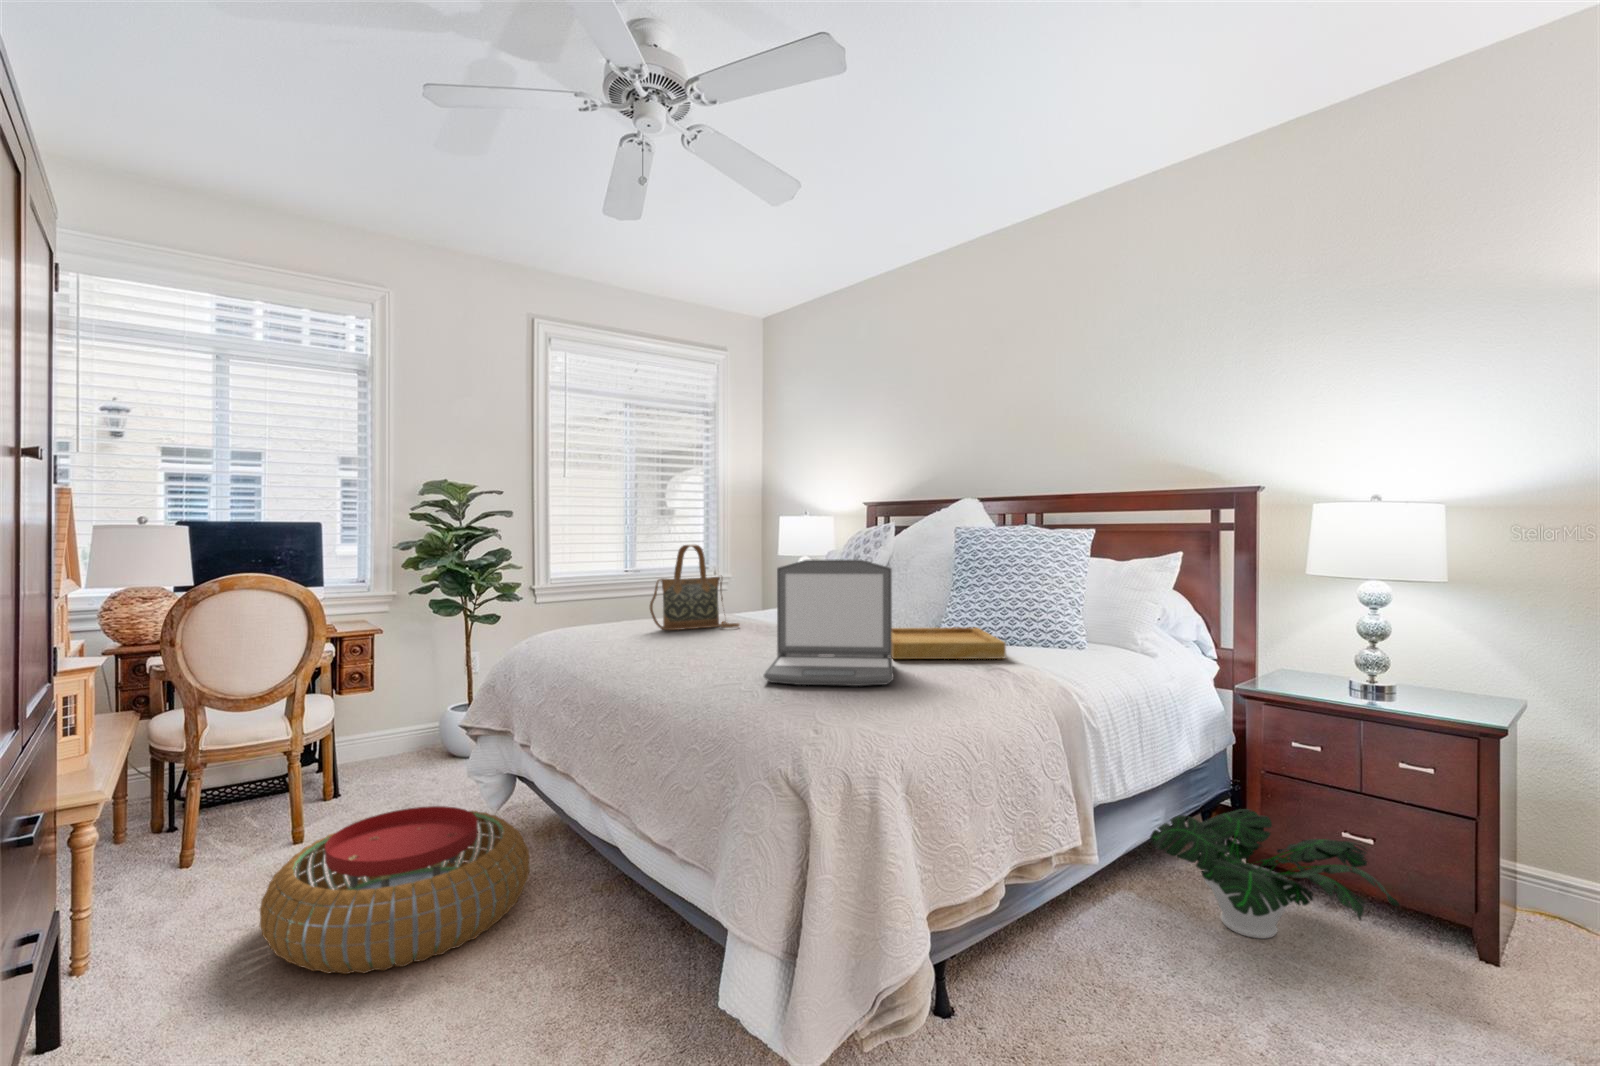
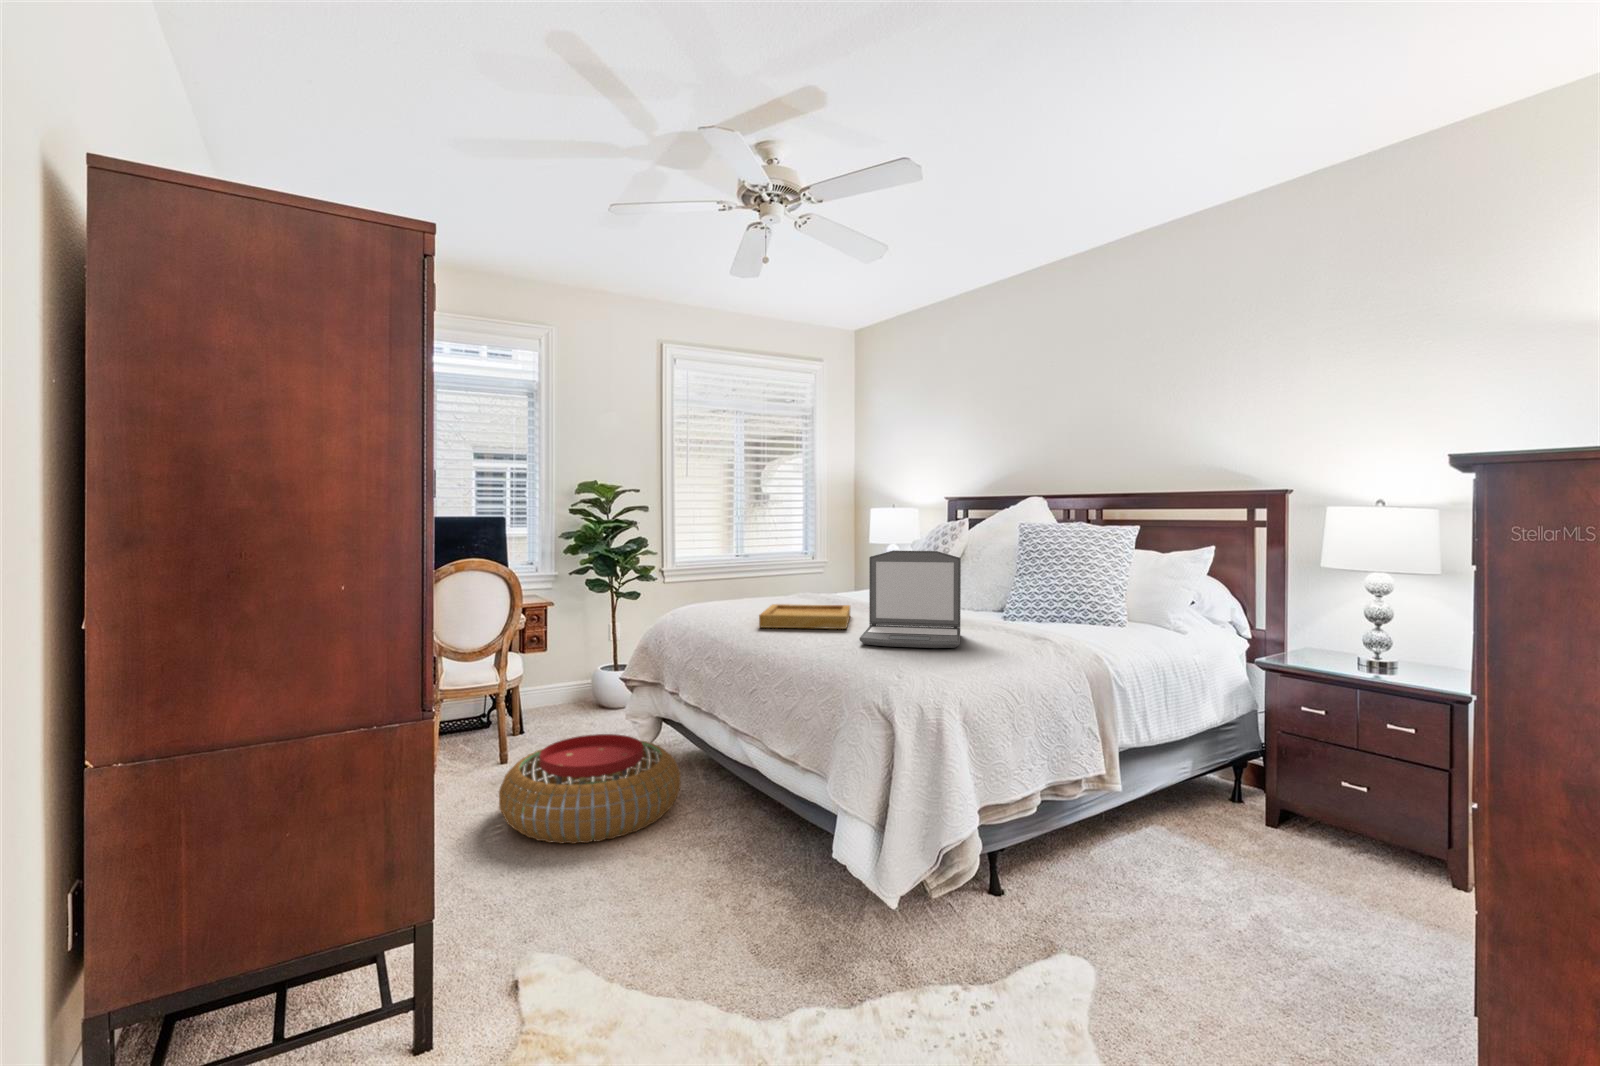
handbag: present [650,545,739,630] -> none [766,537,838,606]
tray: present [892,627,1006,659] -> present [759,604,850,629]
potted plant: present [1151,809,1400,939] -> none [1176,761,1376,861]

